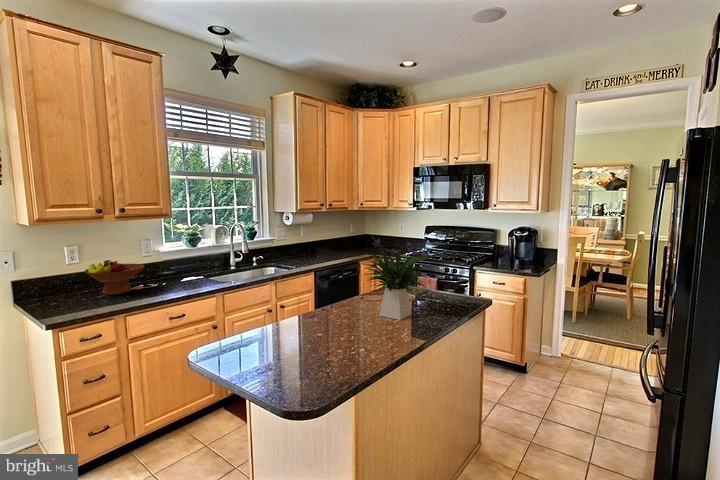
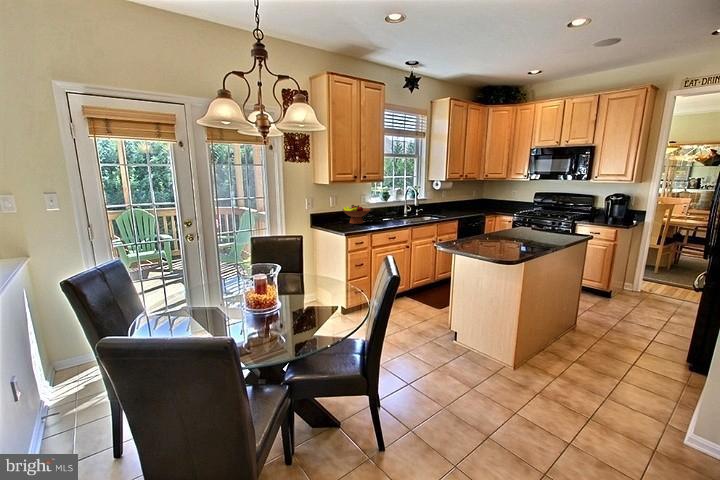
flower arrangement: present [354,235,432,320] -> none [510,193,561,241]

